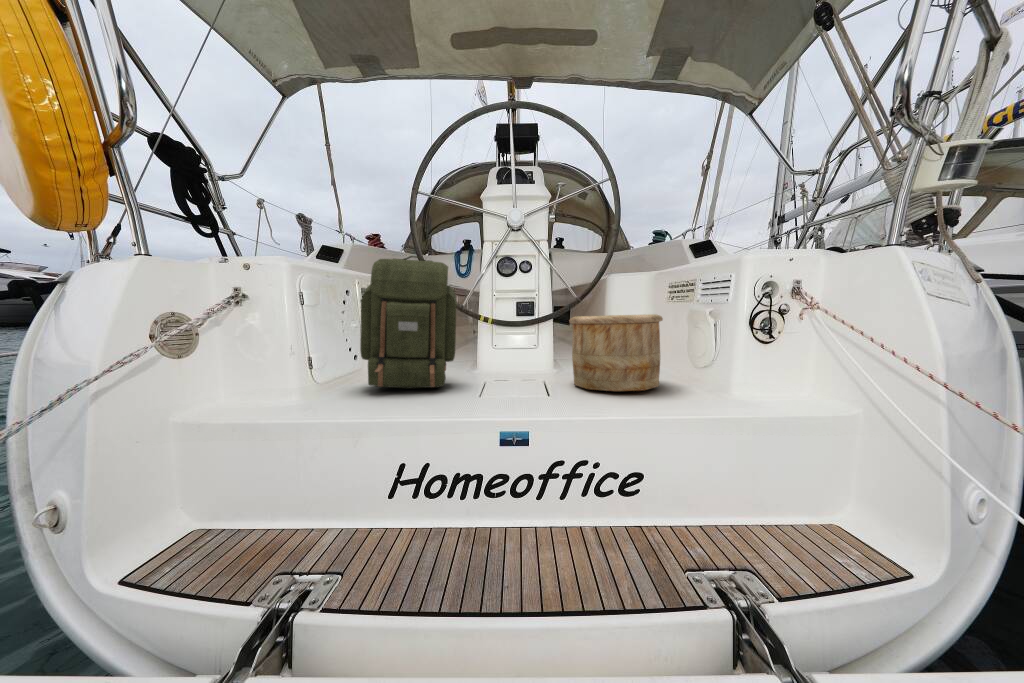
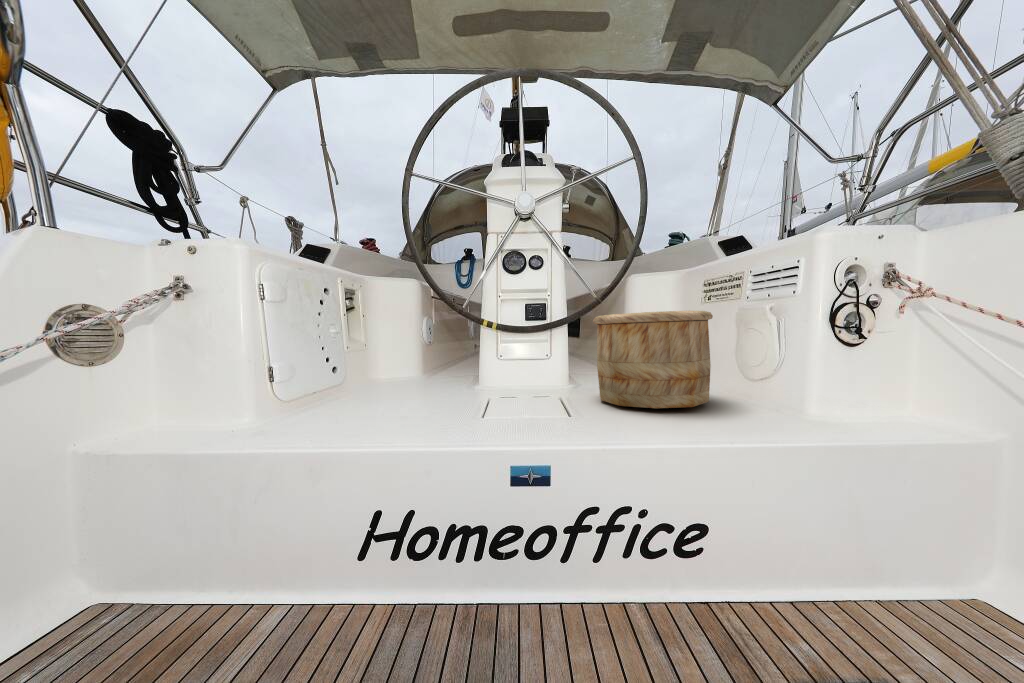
backpack: present [360,256,457,388] -> none [335,244,455,405]

